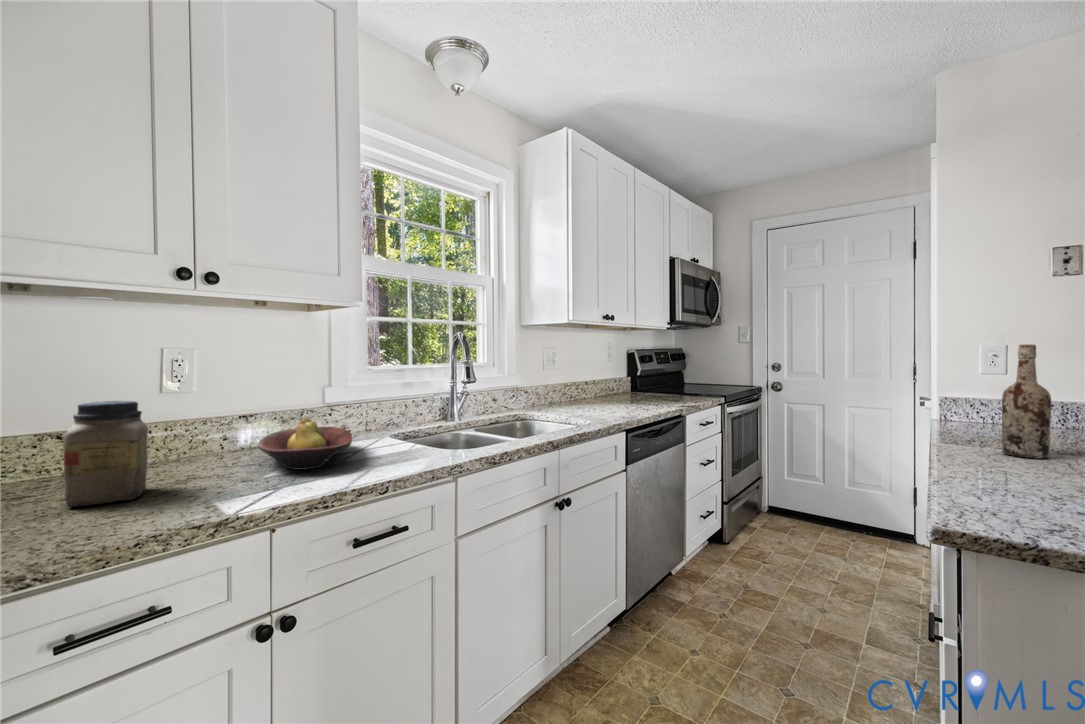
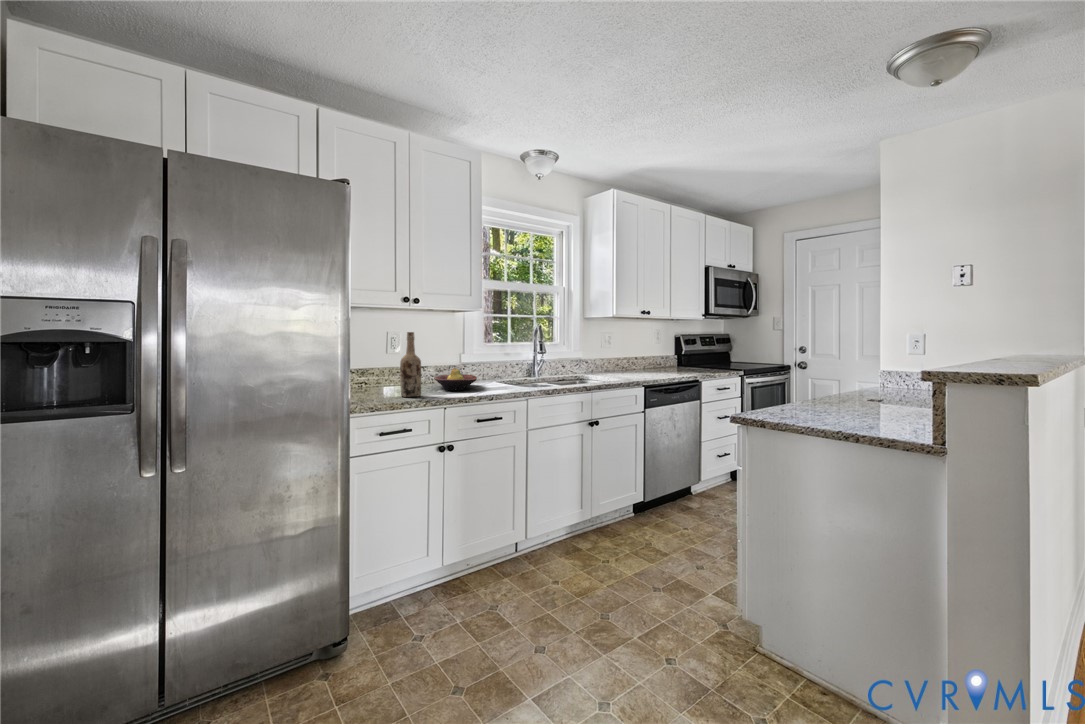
wine bottle: present [1002,345,1051,458] -> present [400,332,421,397]
jar: present [63,401,148,507] -> none [368,354,394,395]

